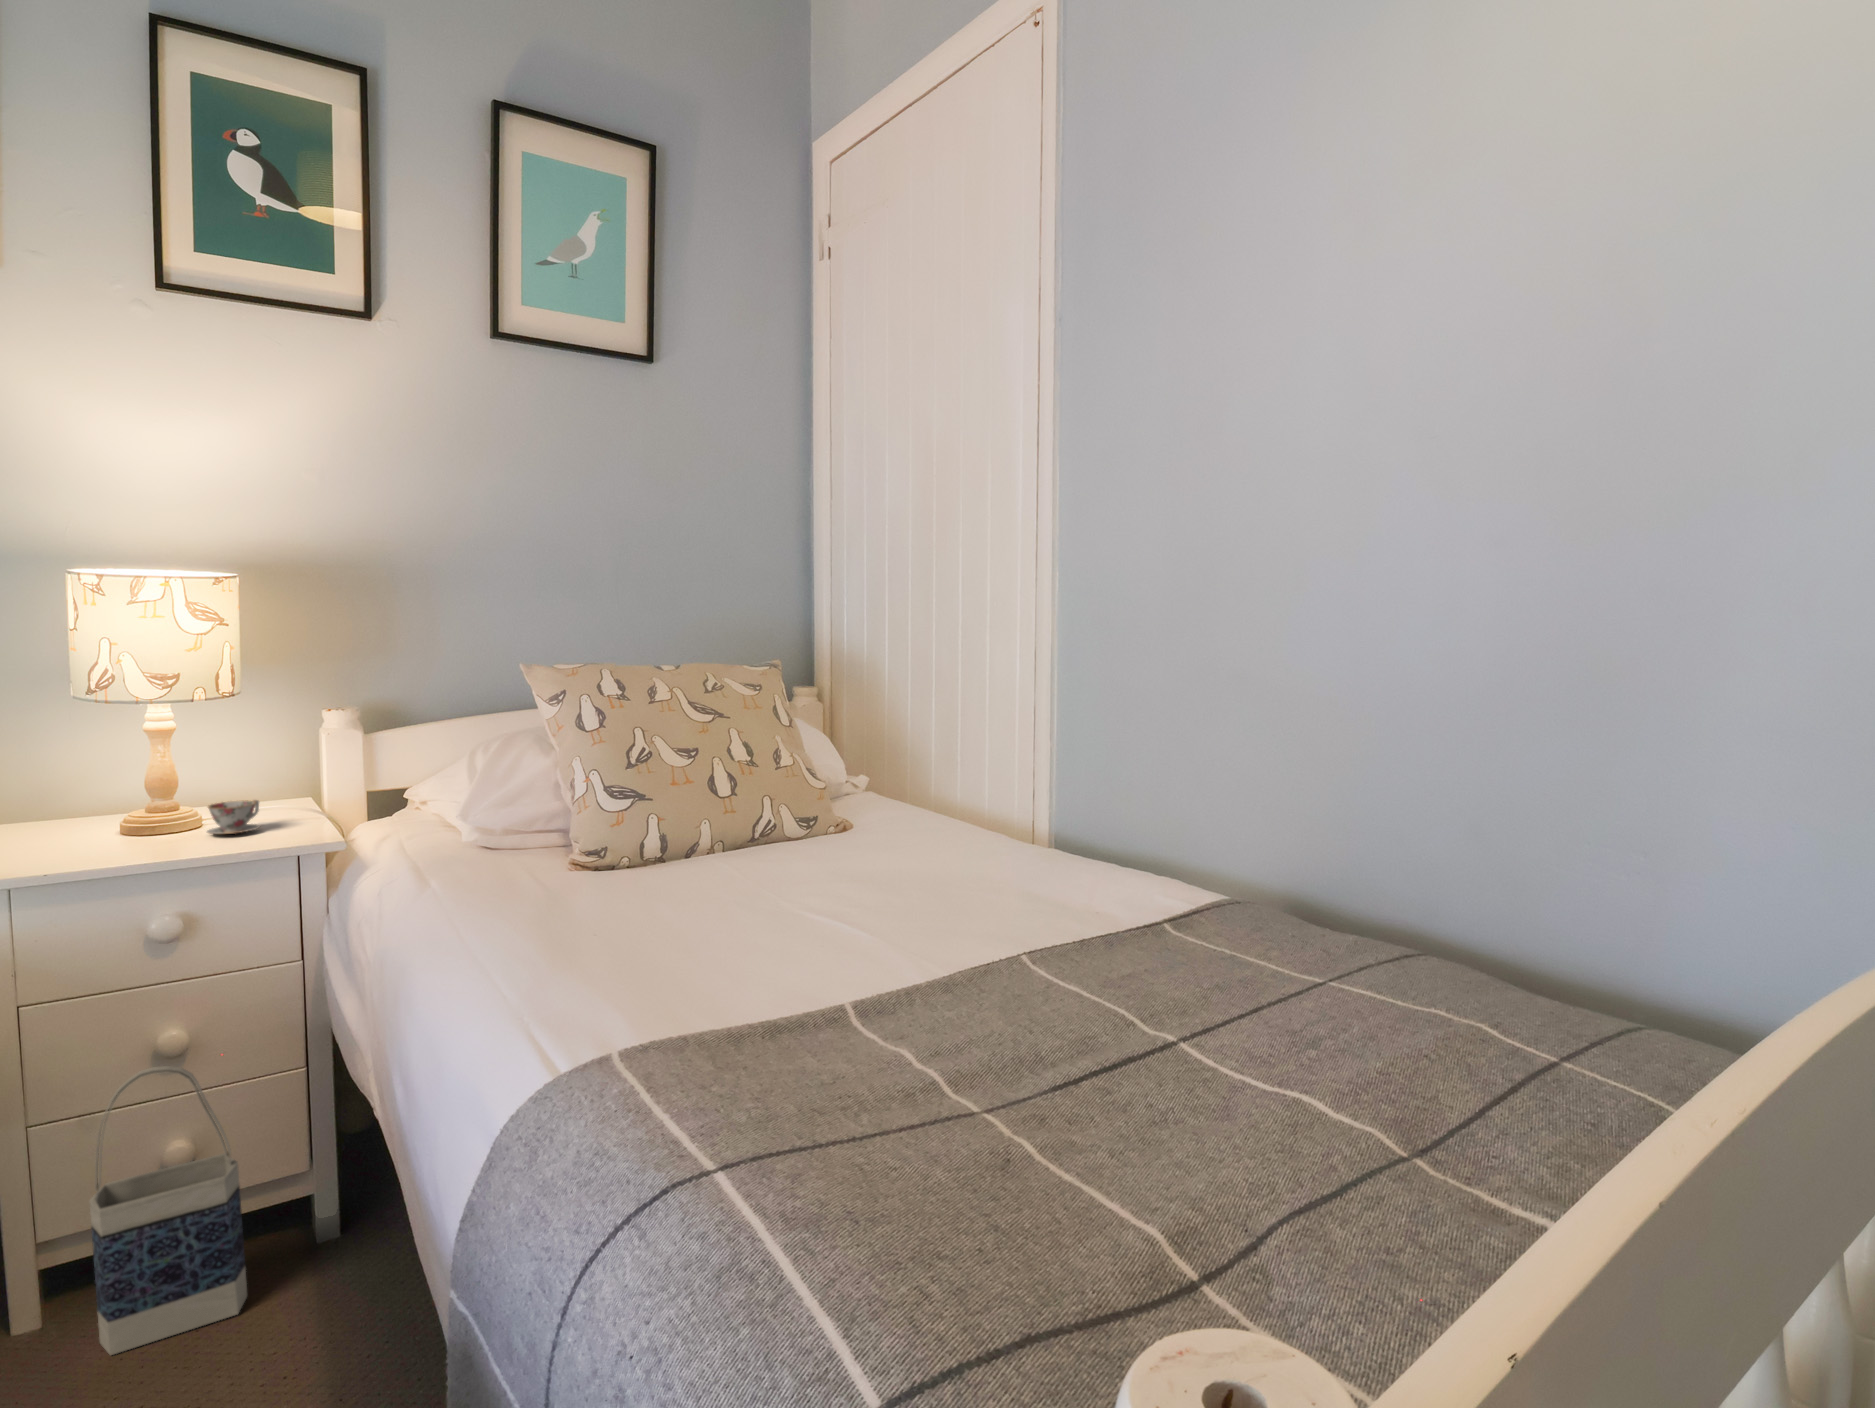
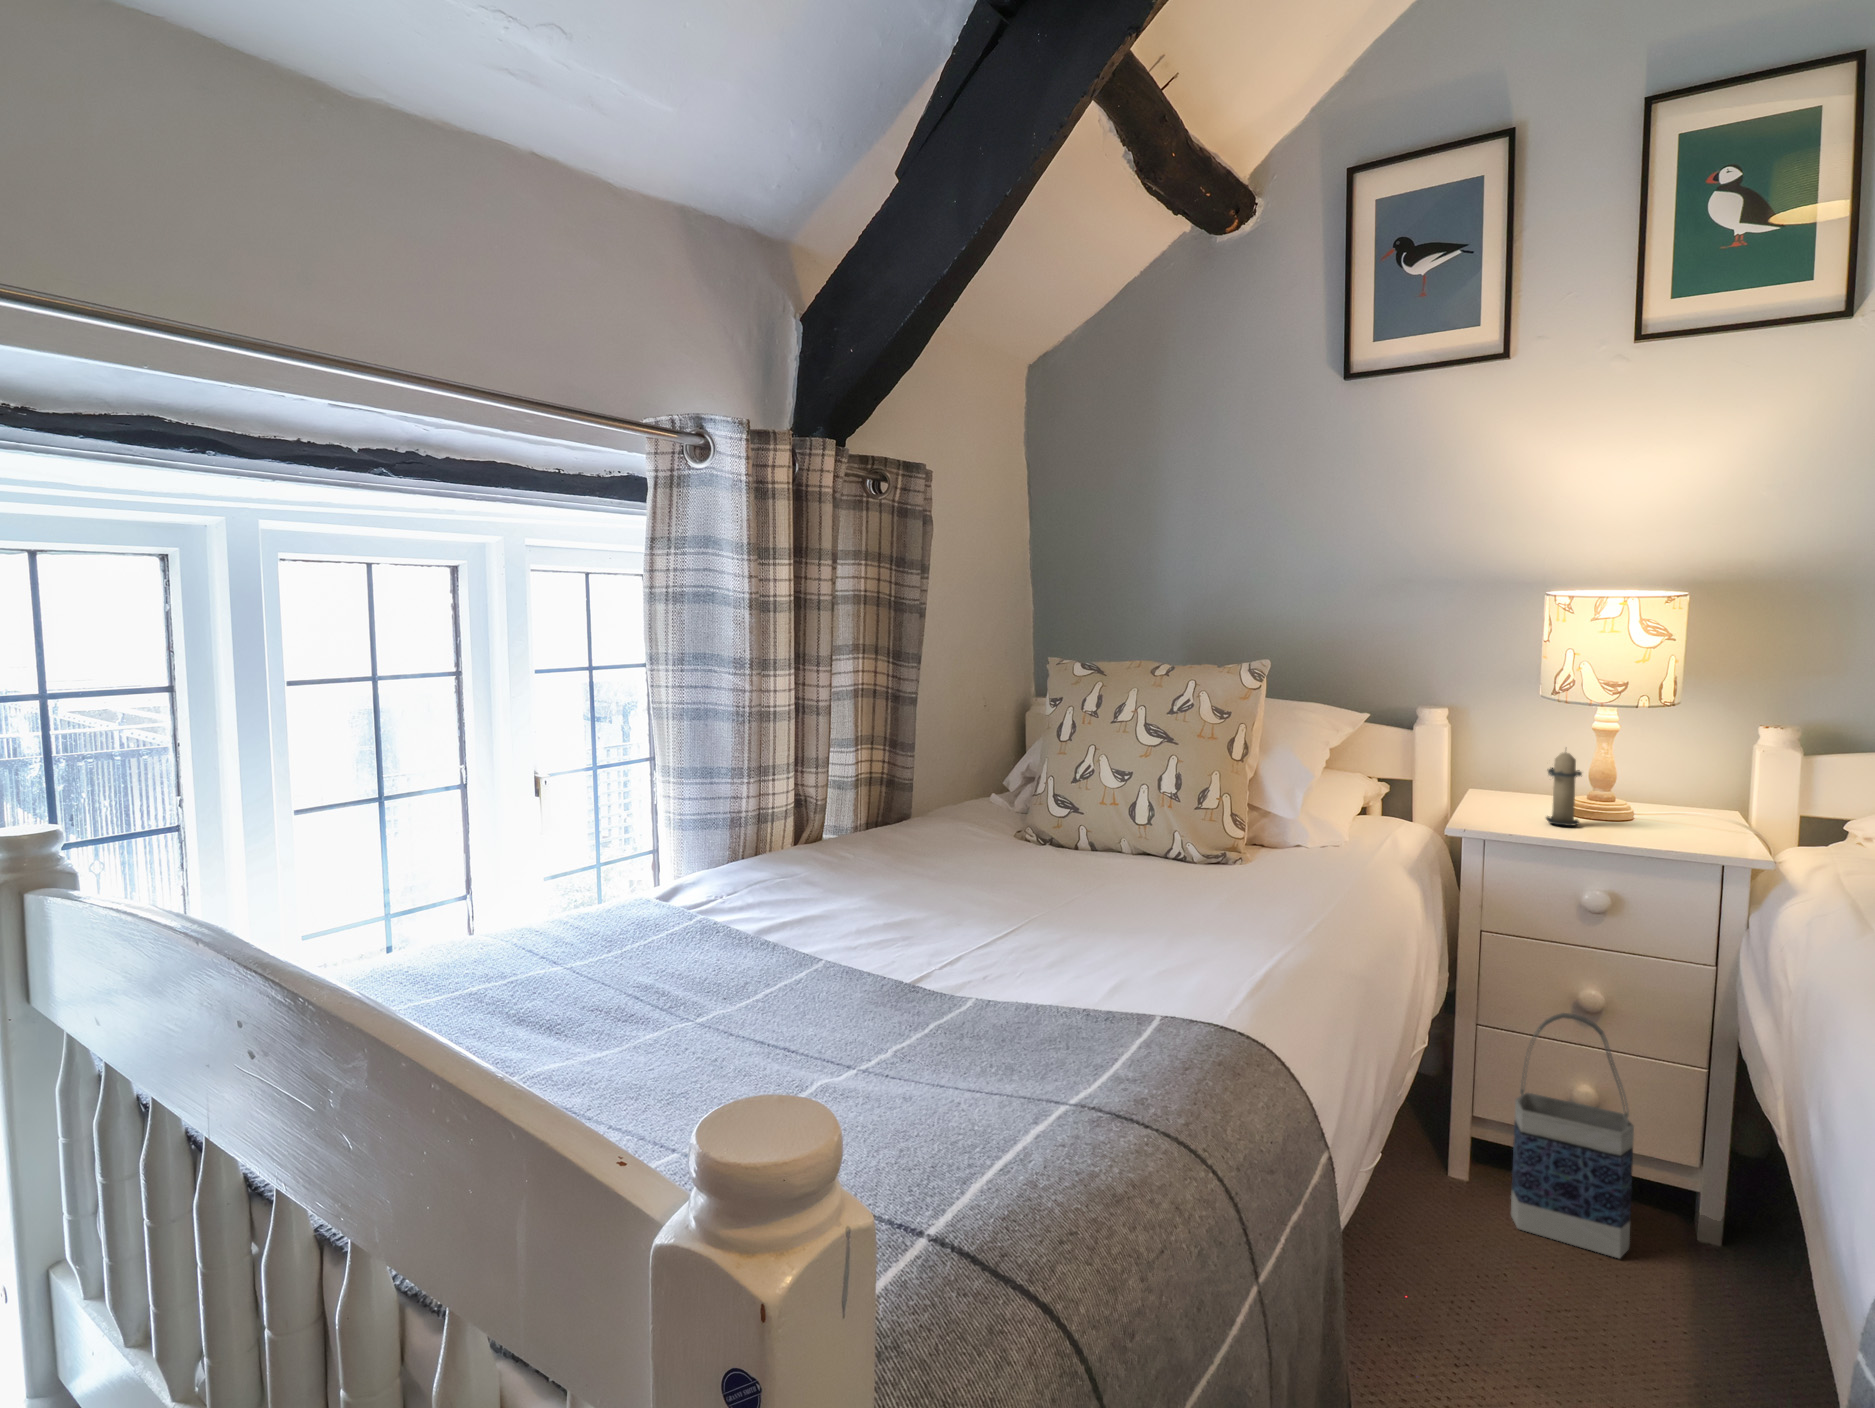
candle: none [85,755,146,851] -> present [1546,752,1582,826]
teacup: present [207,800,260,834] -> none [1636,801,1687,832]

